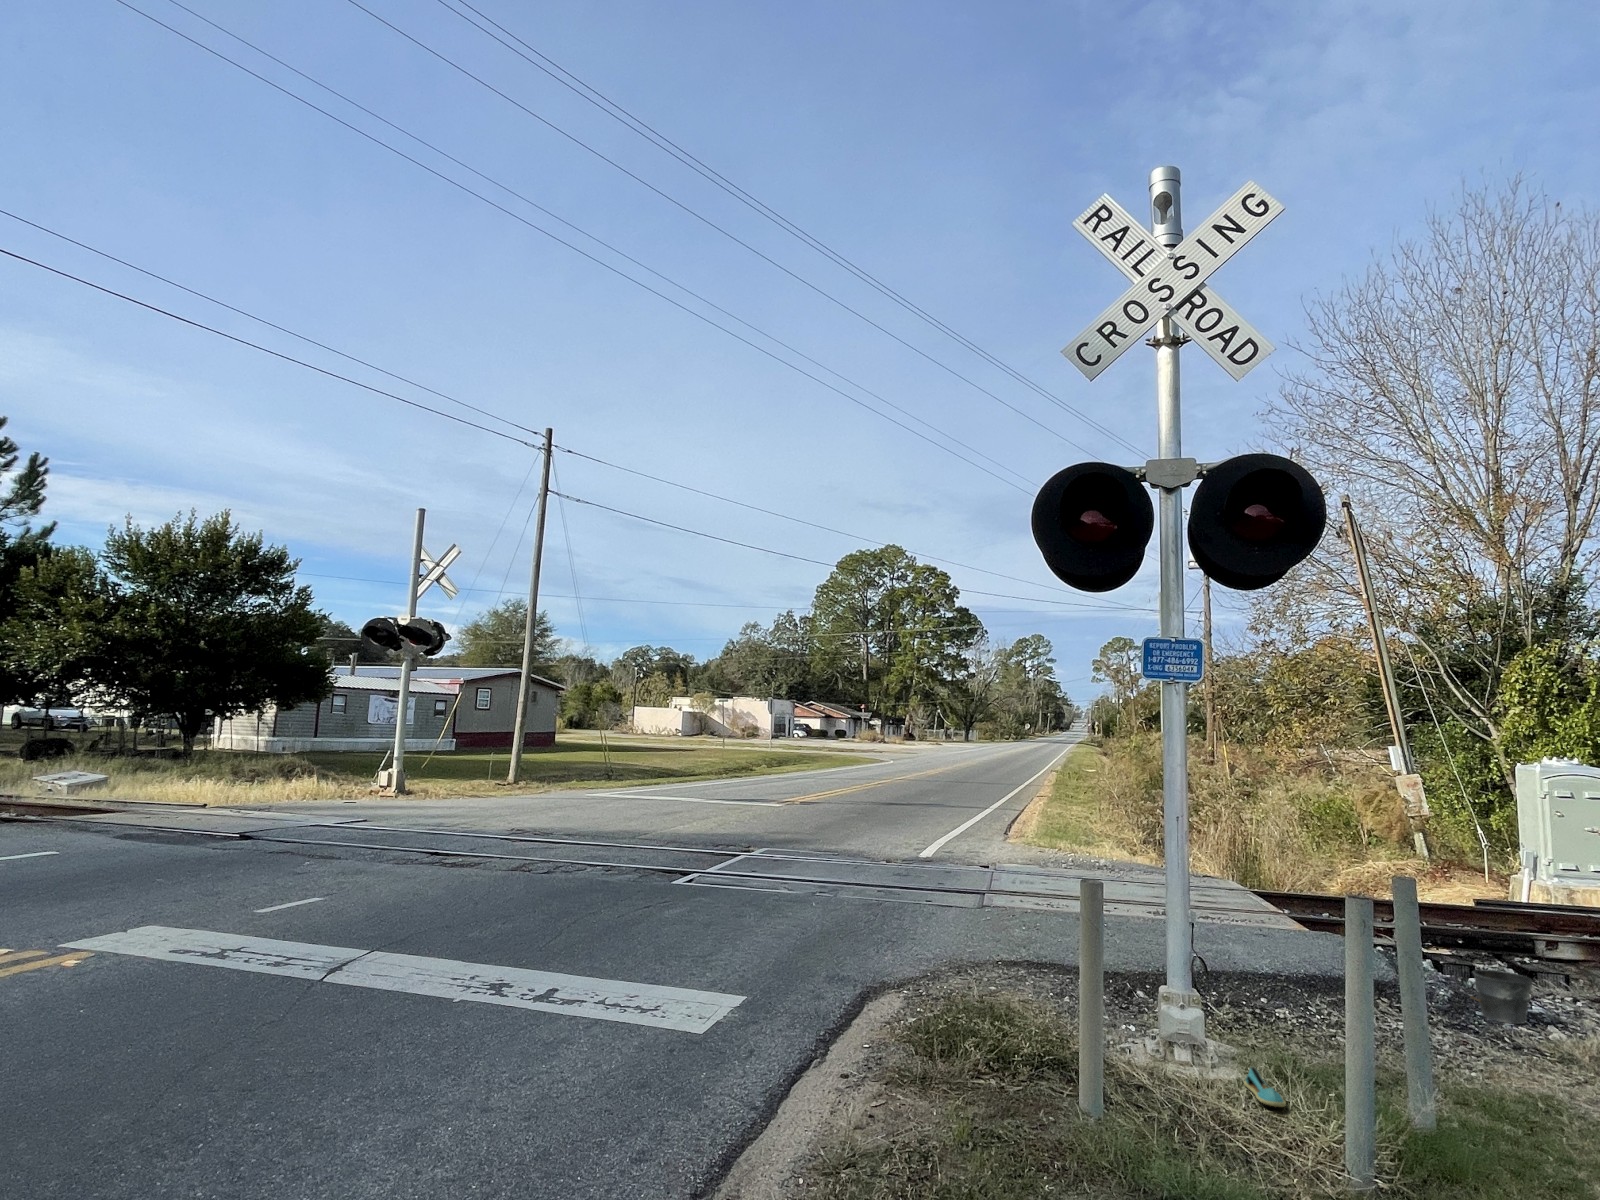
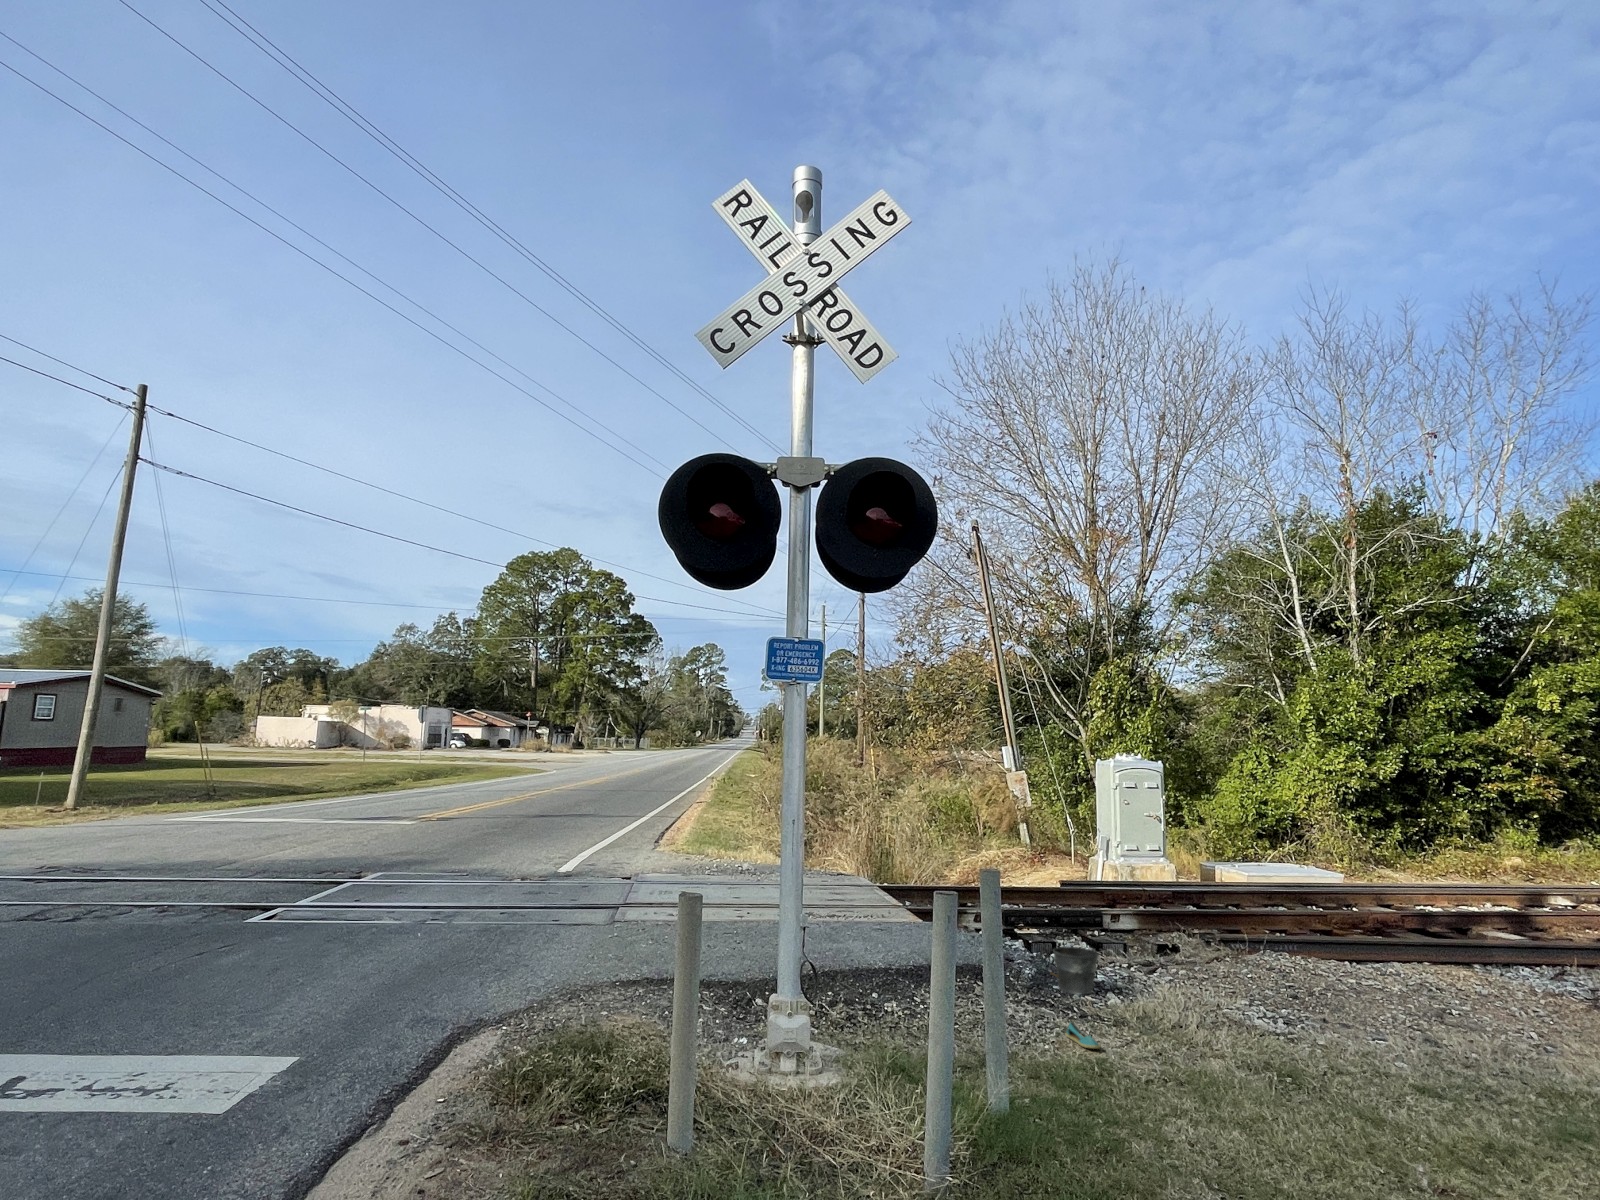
shoe: present [1244,1067,1286,1107] -> present [1066,1022,1100,1049]

